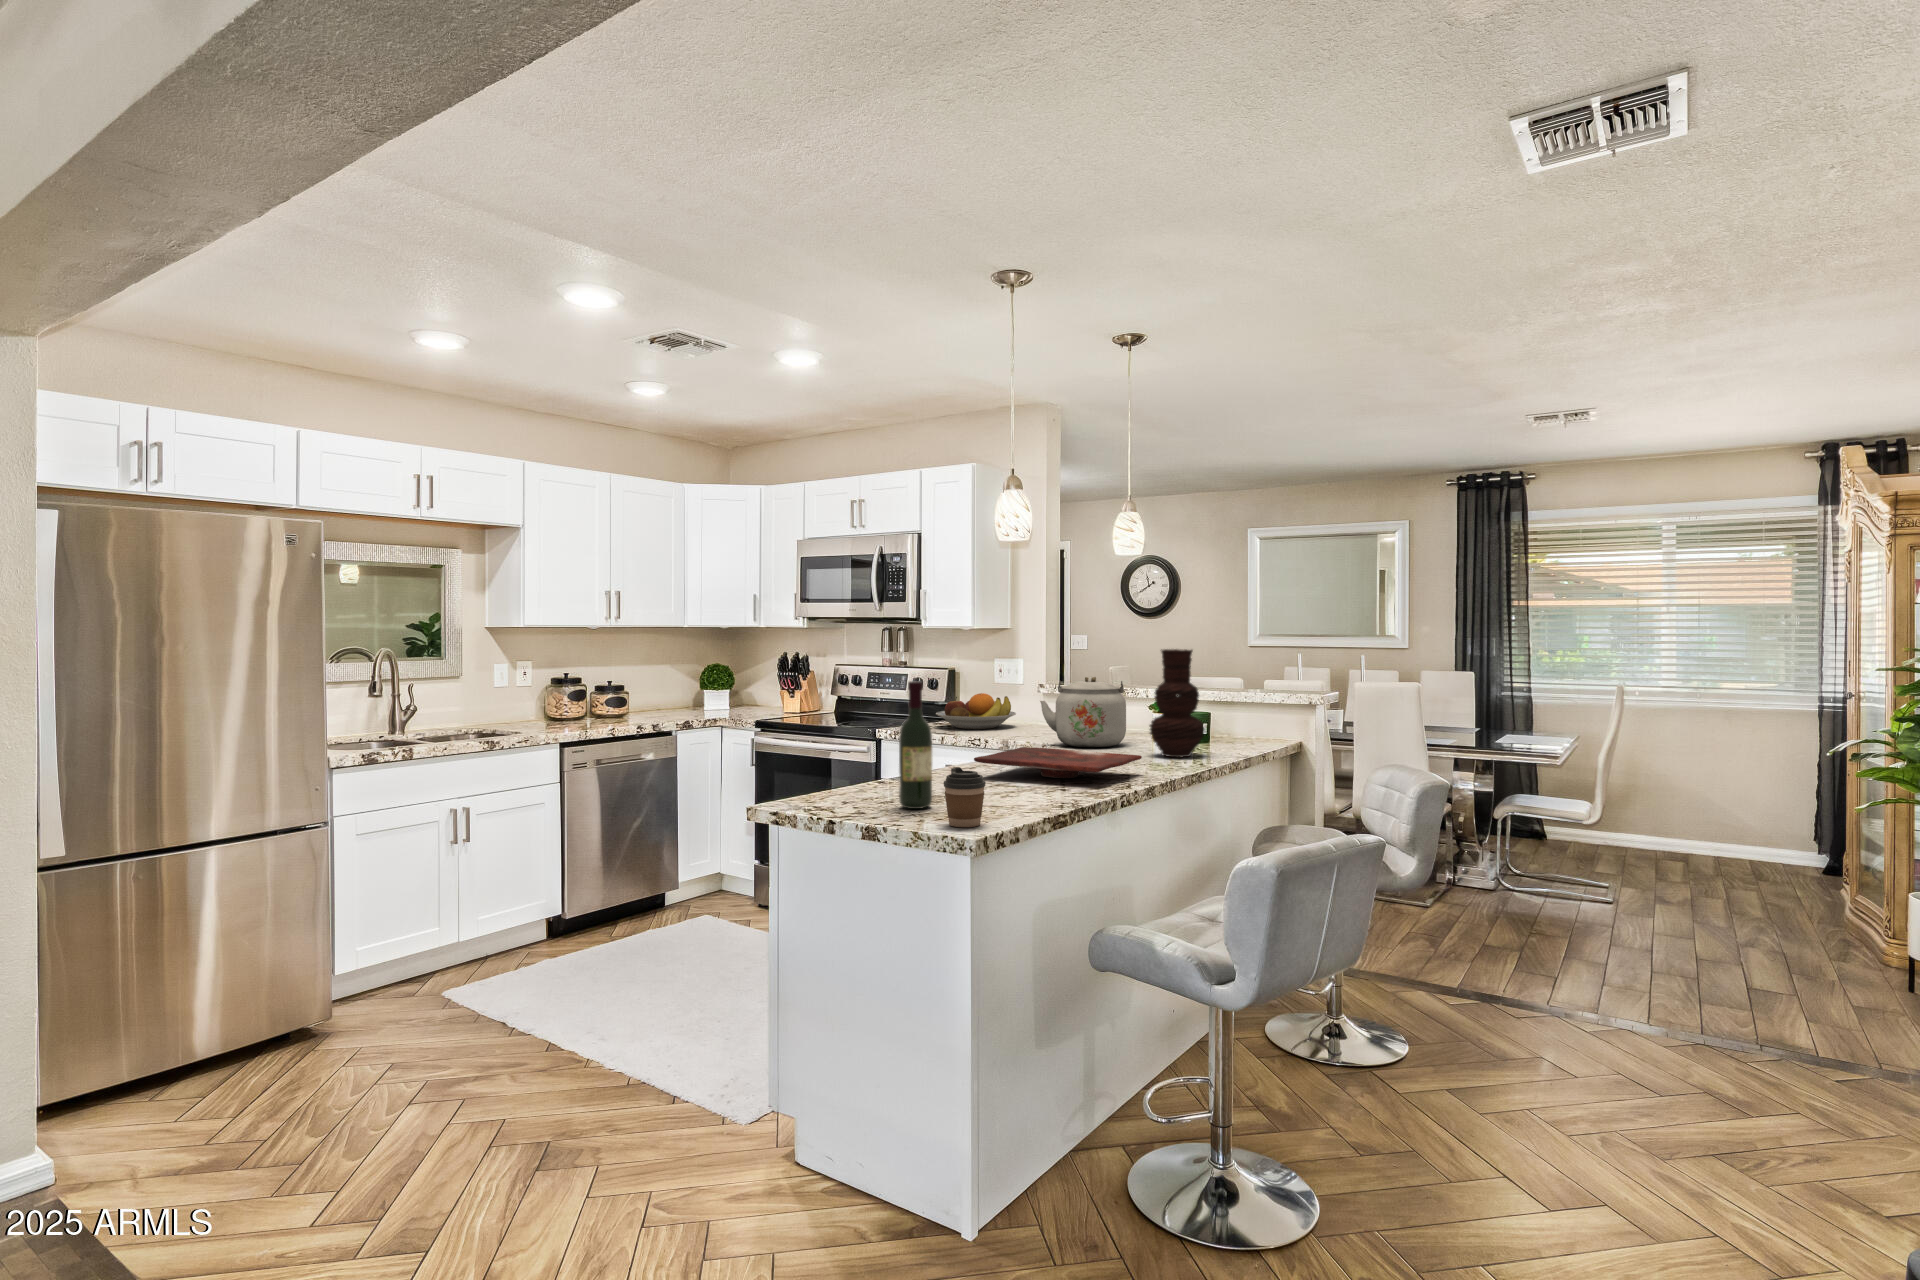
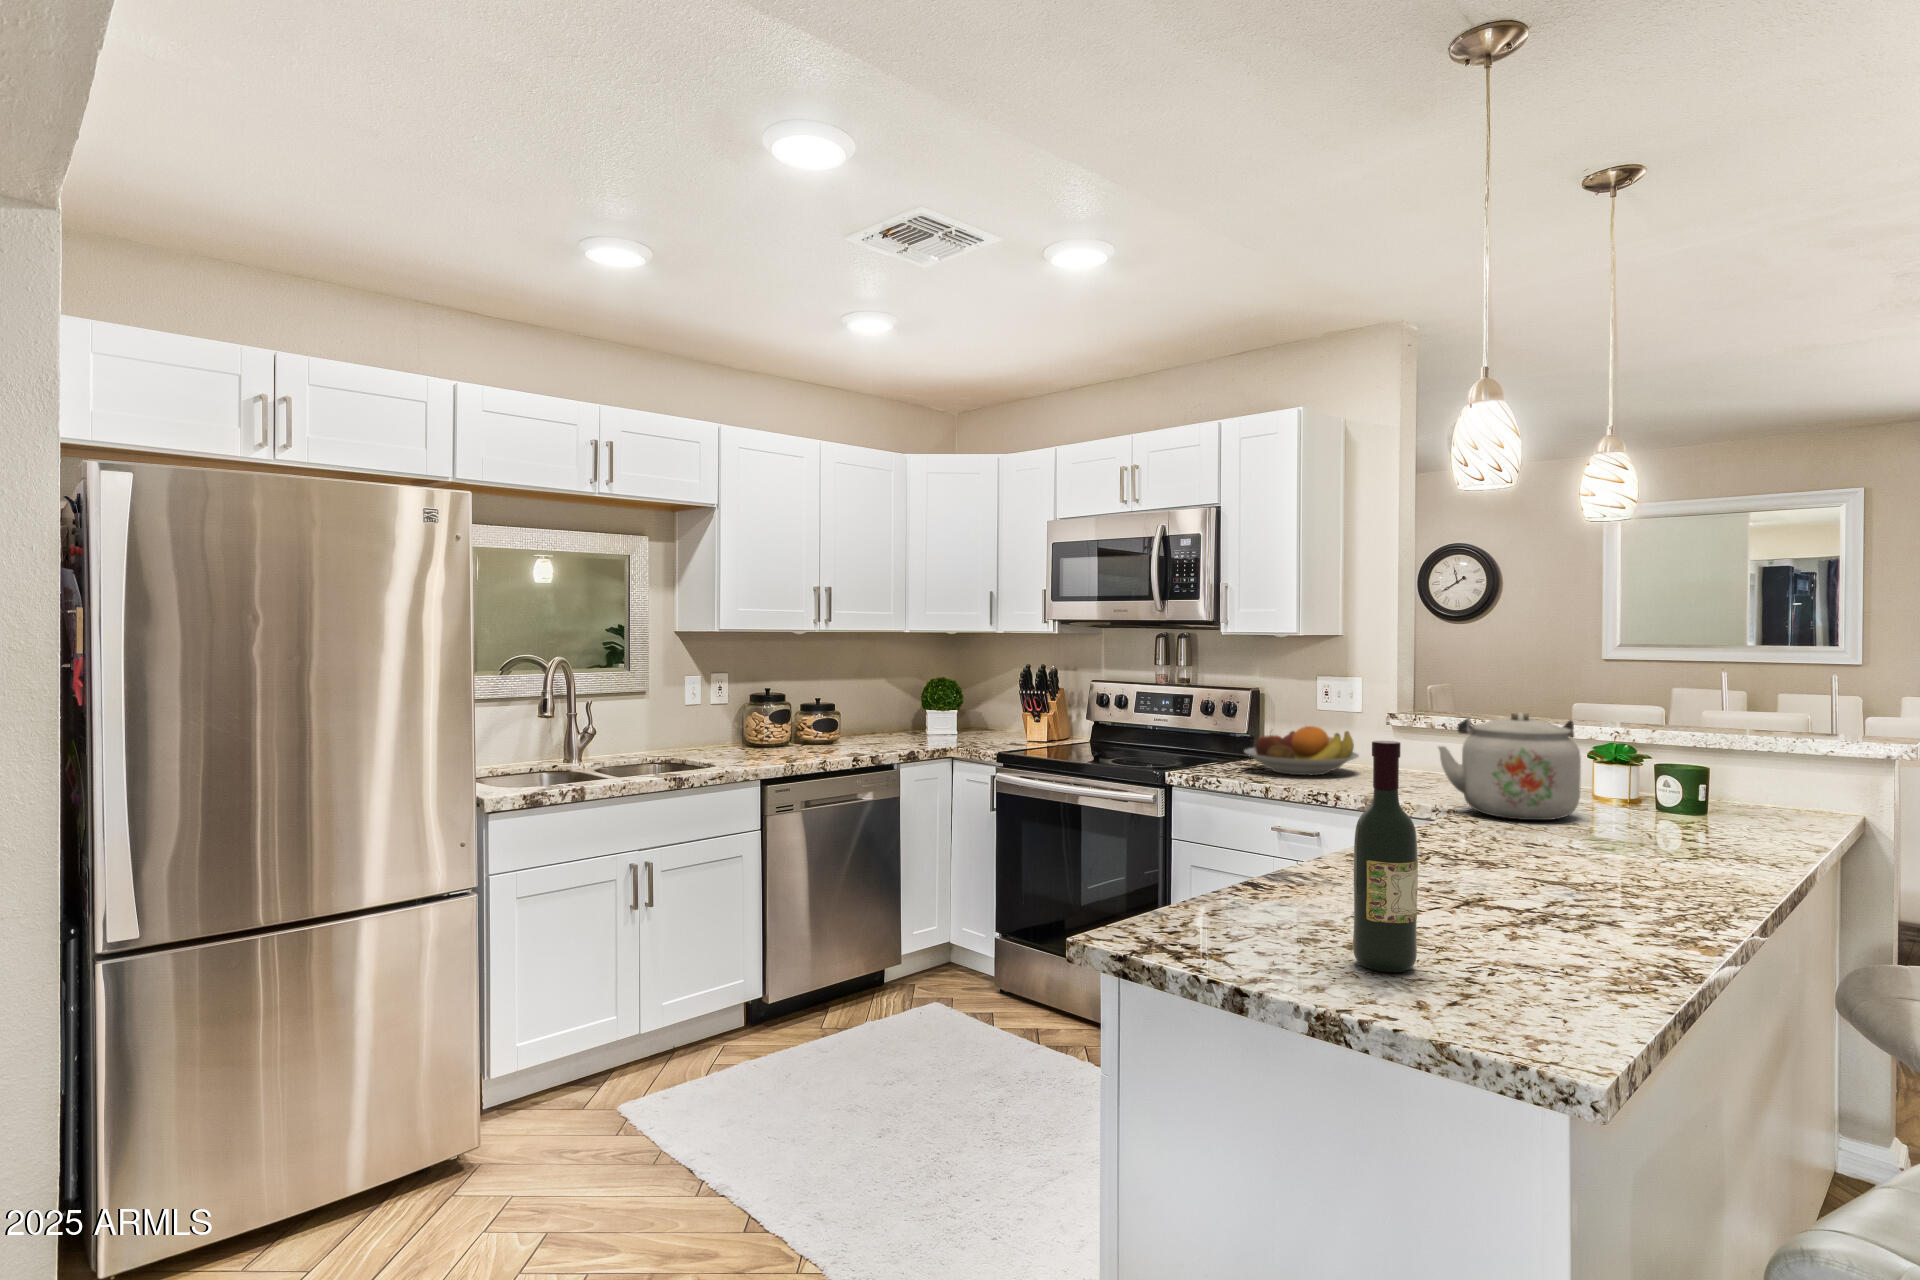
vase: present [1150,649,1204,757] -> none [1651,675,1758,850]
cutting board: present [974,747,1142,778] -> none [1412,830,1708,898]
coffee cup: present [944,767,986,827] -> none [1495,919,1589,1046]

